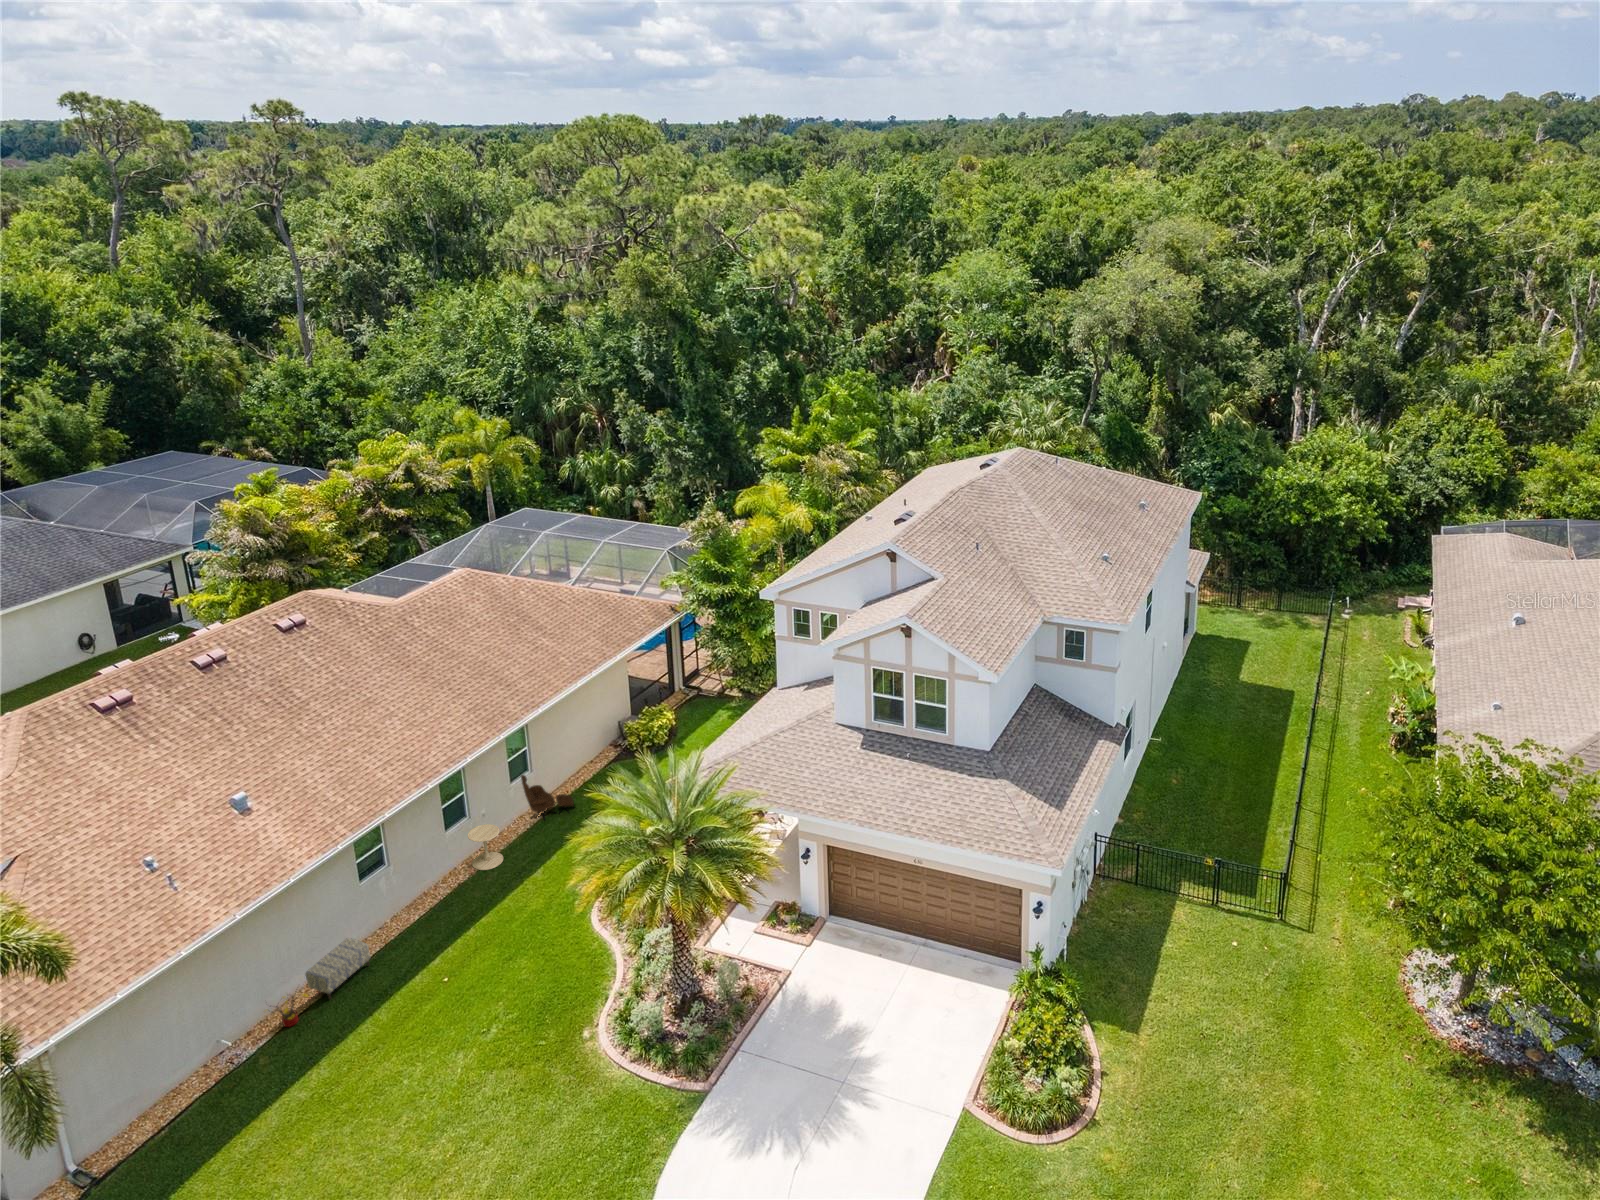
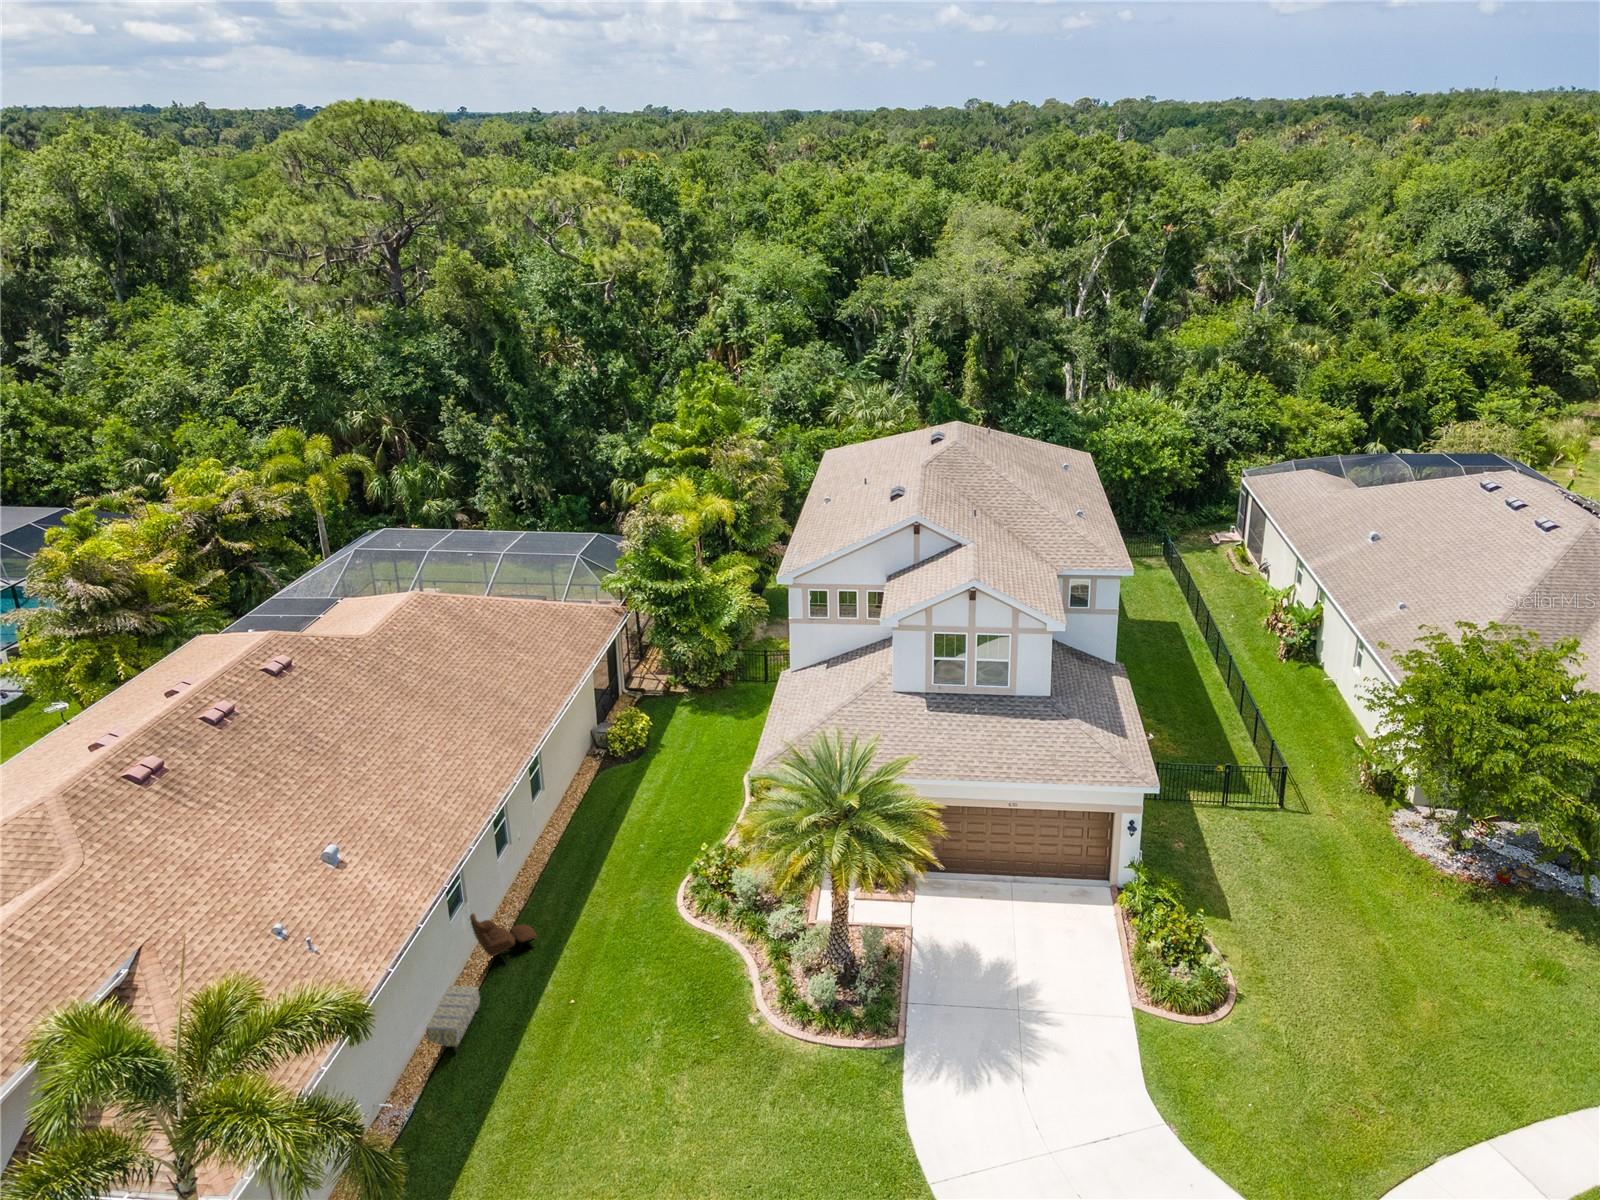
lounge chair: present [521,775,574,820] -> present [470,913,537,964]
pedestal table: present [468,824,503,870] -> none [519,847,556,897]
decorative plant: present [276,994,308,1027] -> present [1495,860,1526,884]

